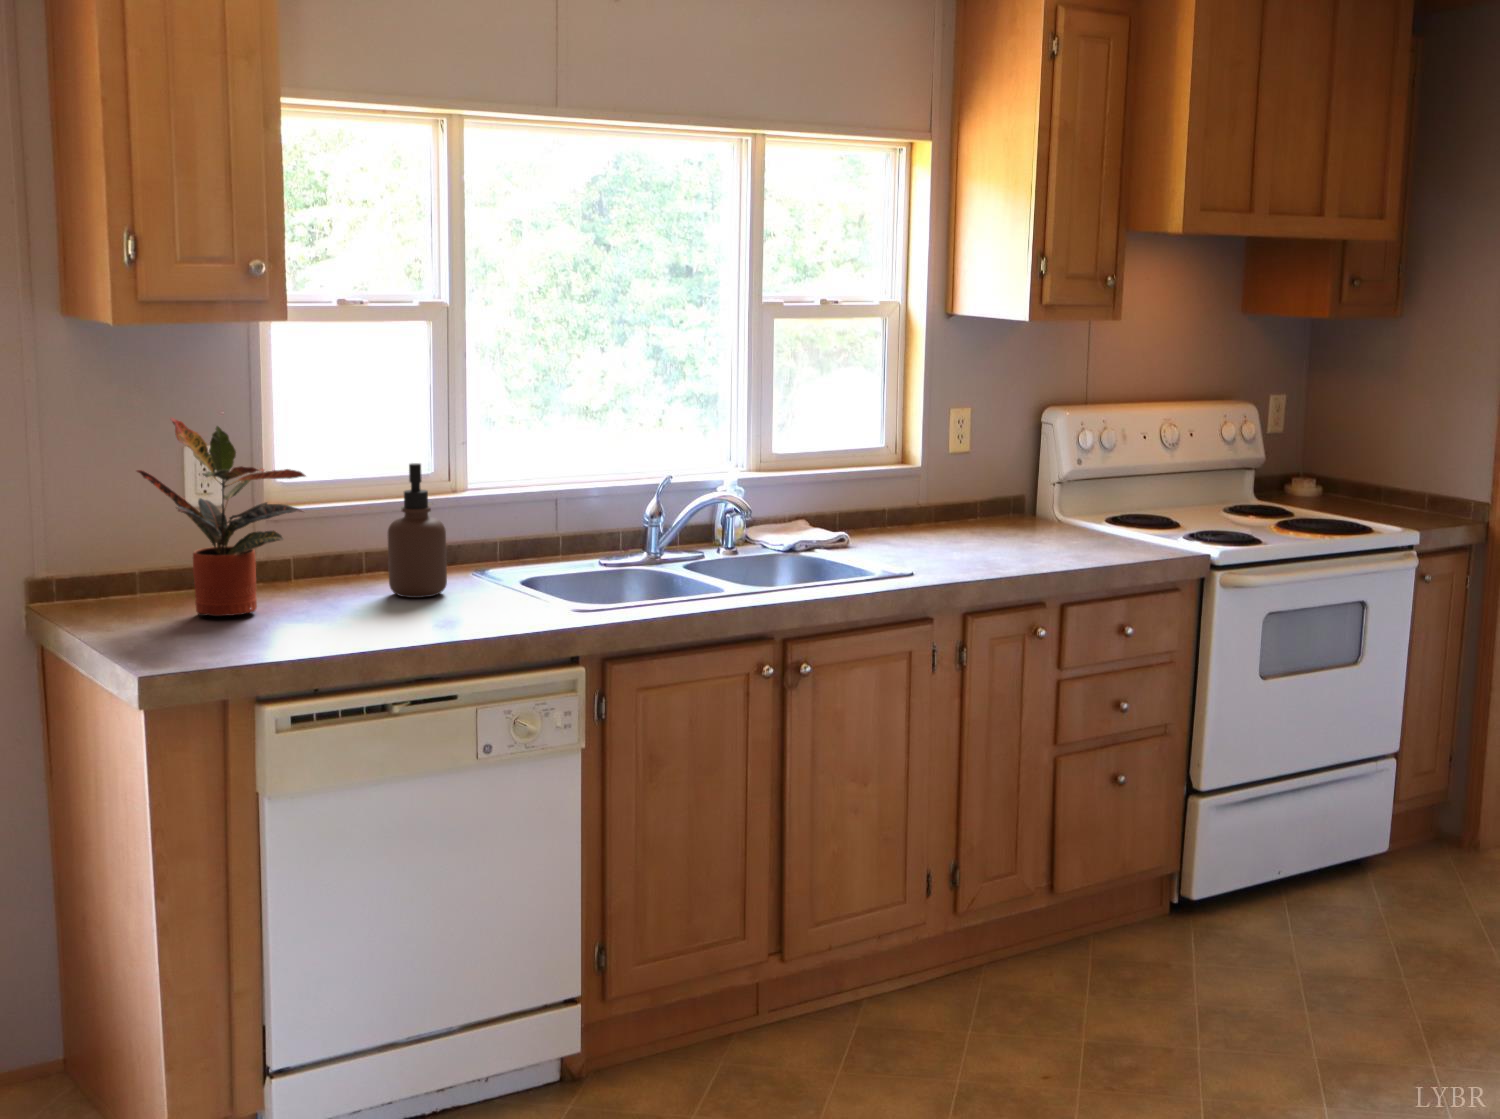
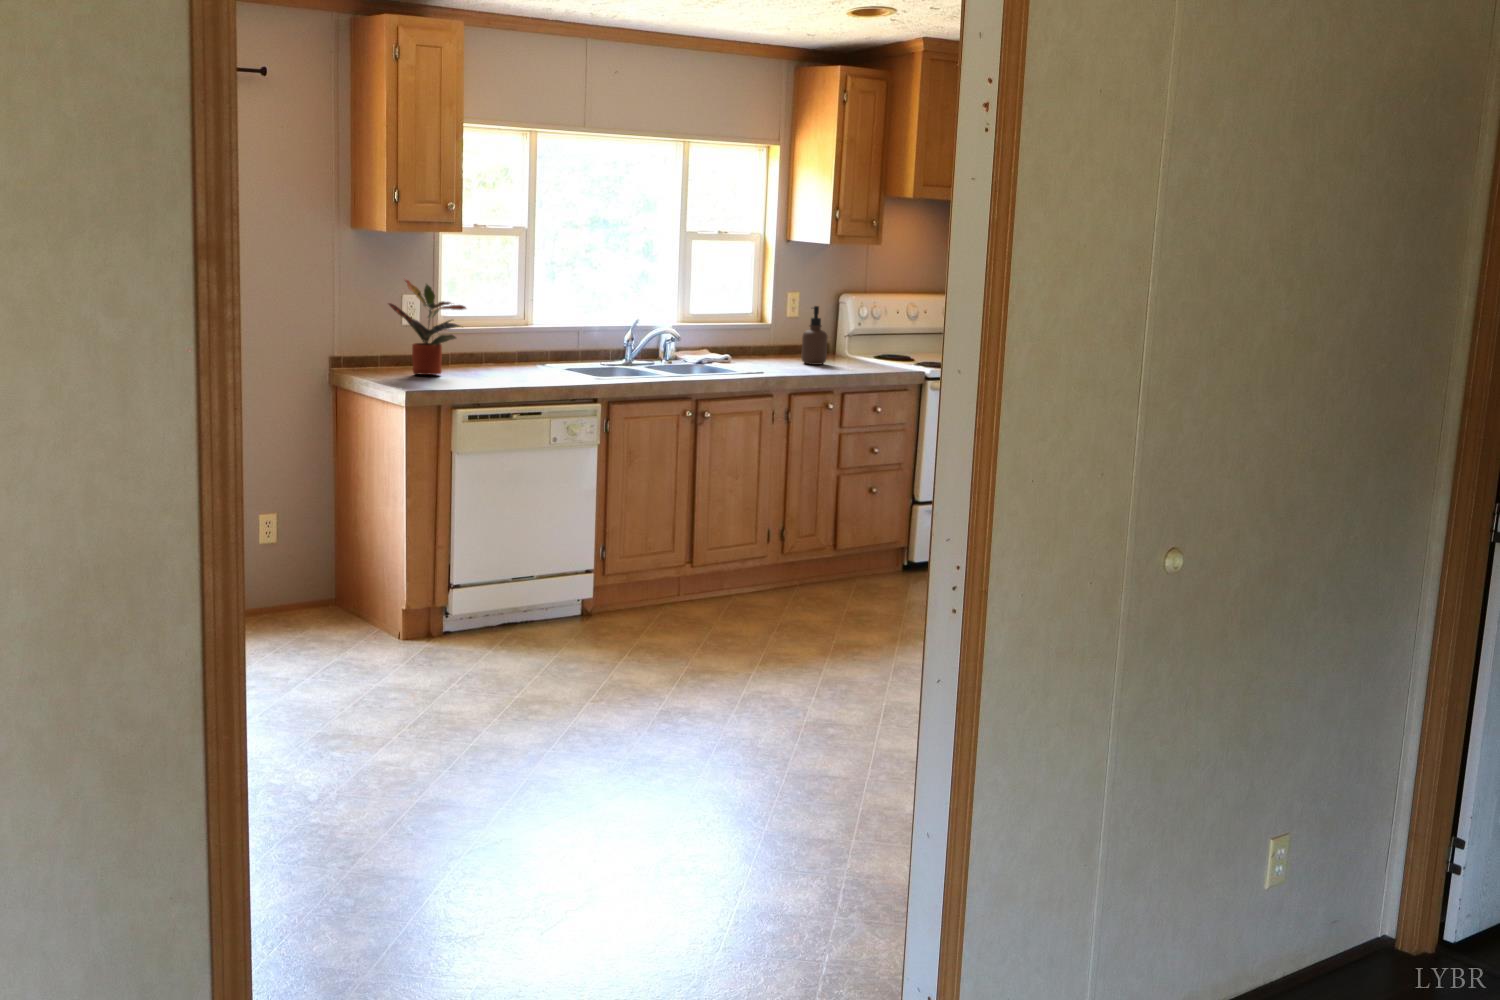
soap dispenser: present [387,463,447,598] -> present [801,306,828,365]

